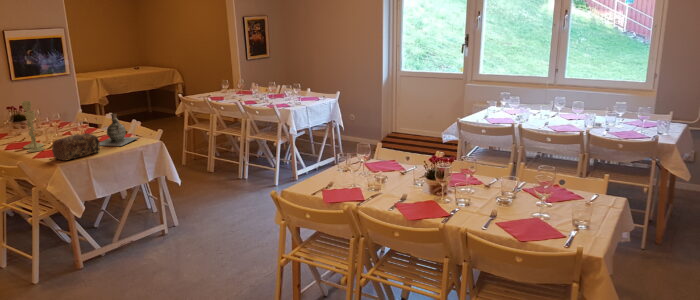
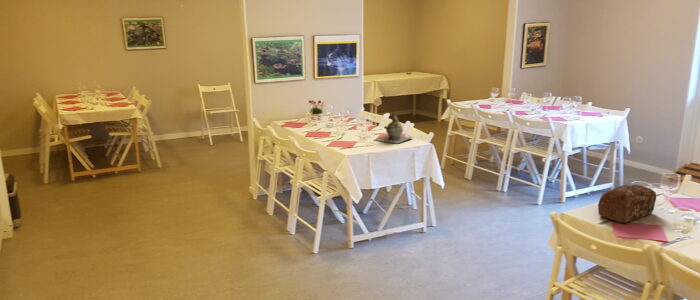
candlestick: present [21,101,44,152] -> none [319,96,335,140]
bread loaf: present [52,134,100,161] -> present [598,184,656,223]

